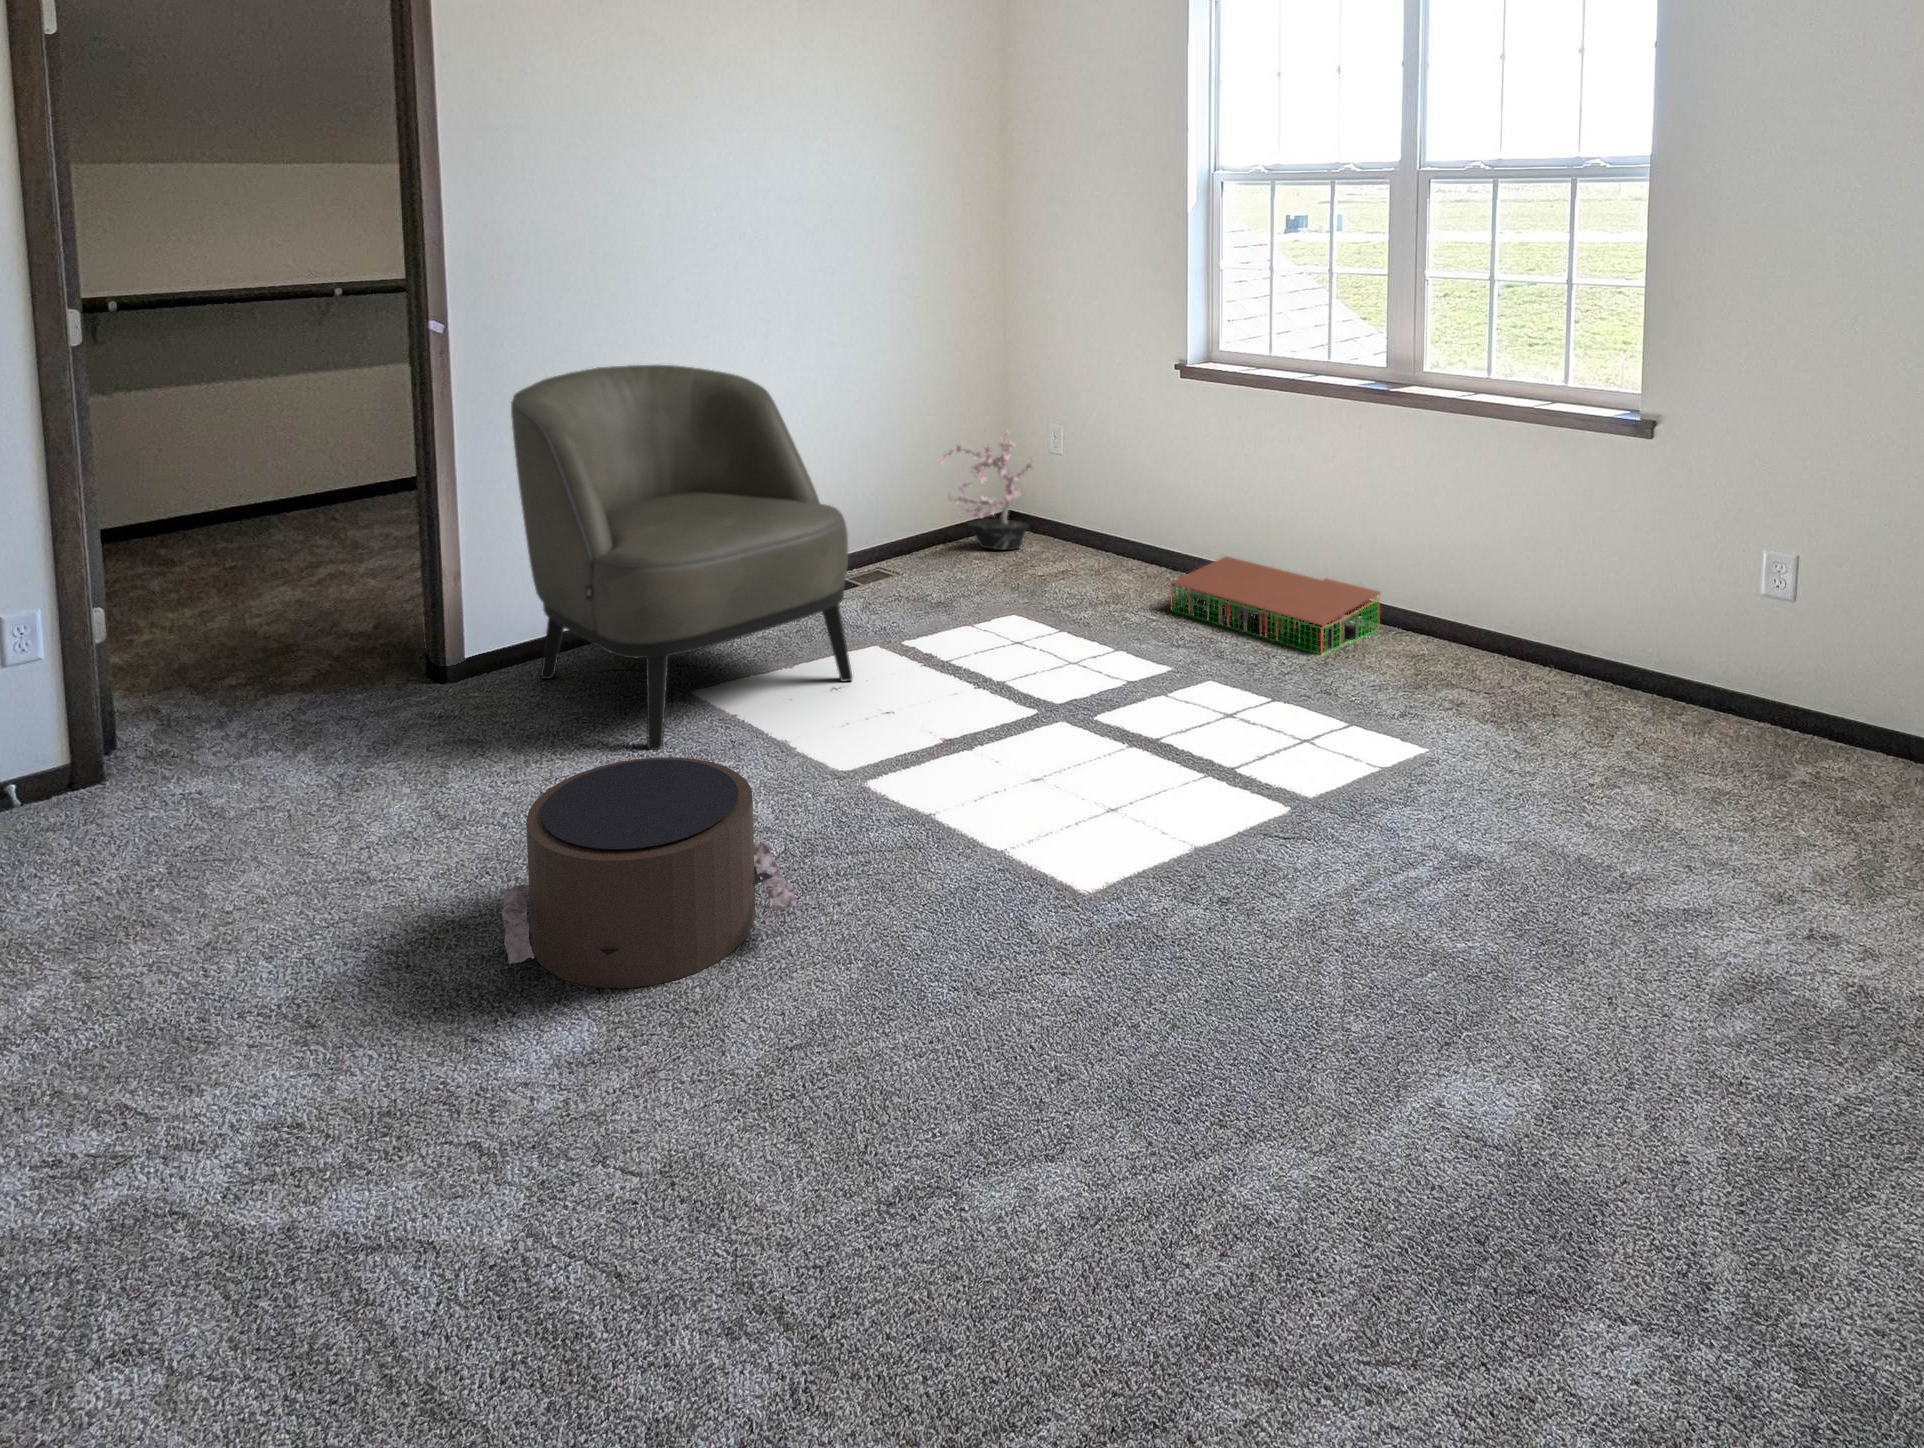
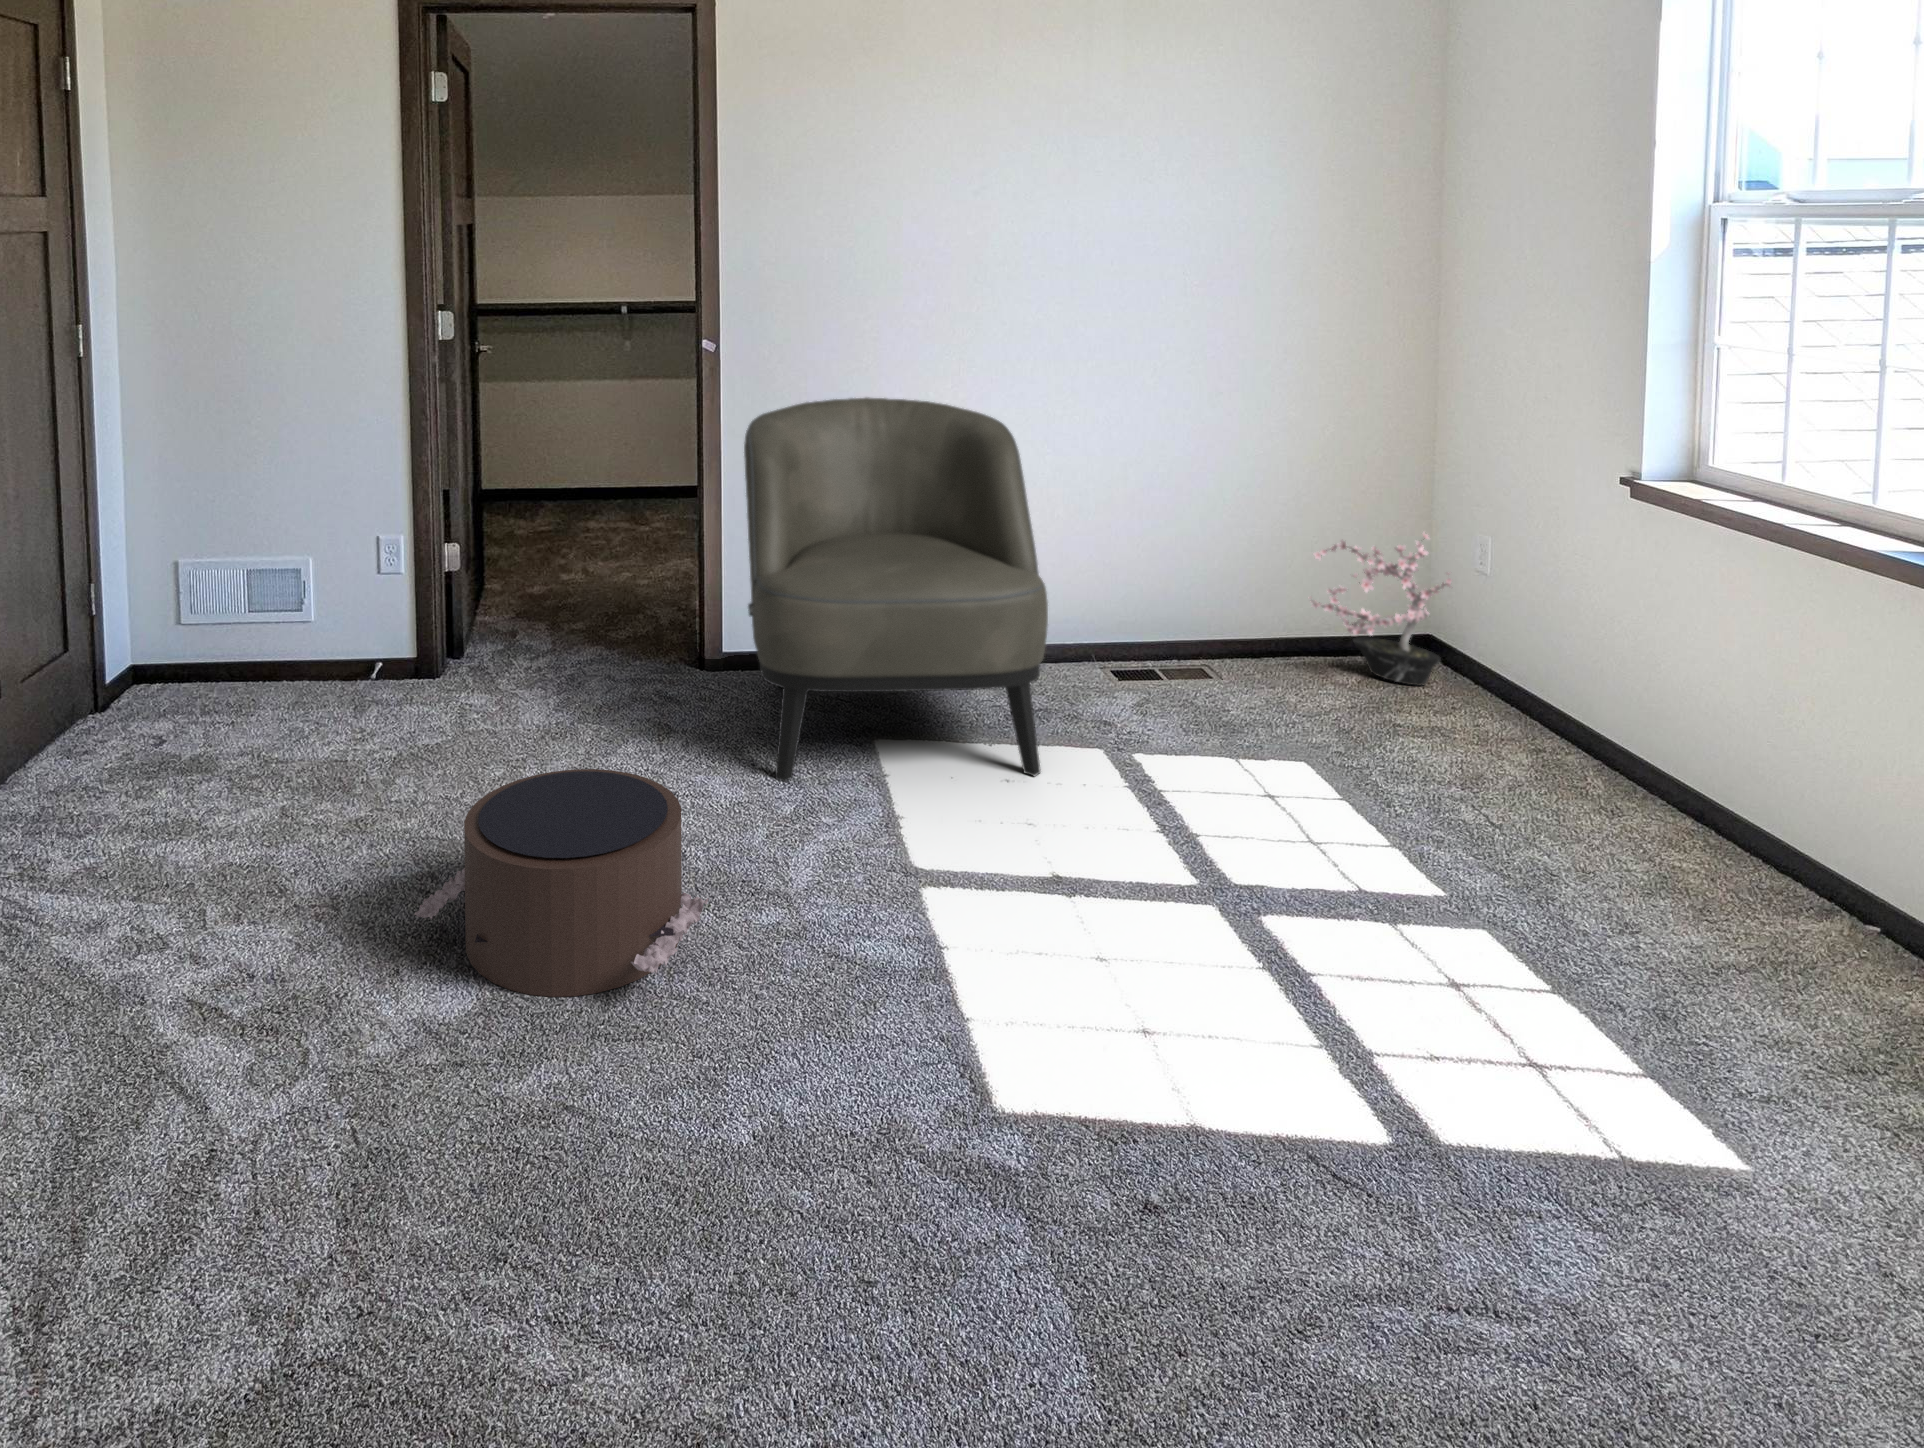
storage bin: present [1170,556,1380,654] -> none [1546,768,1912,959]

